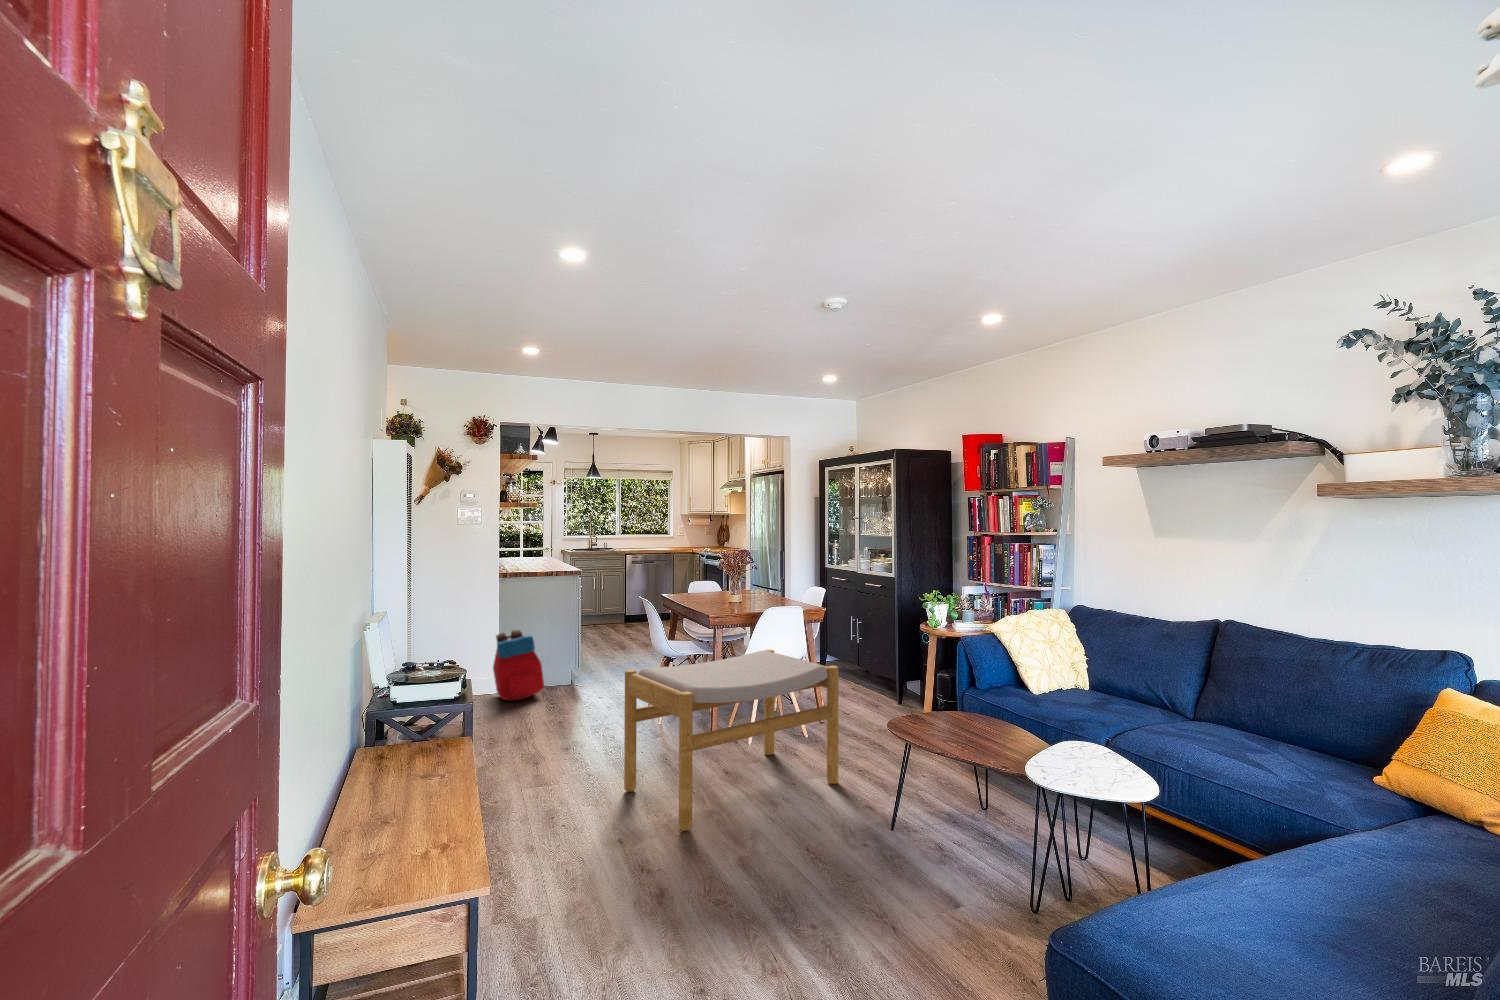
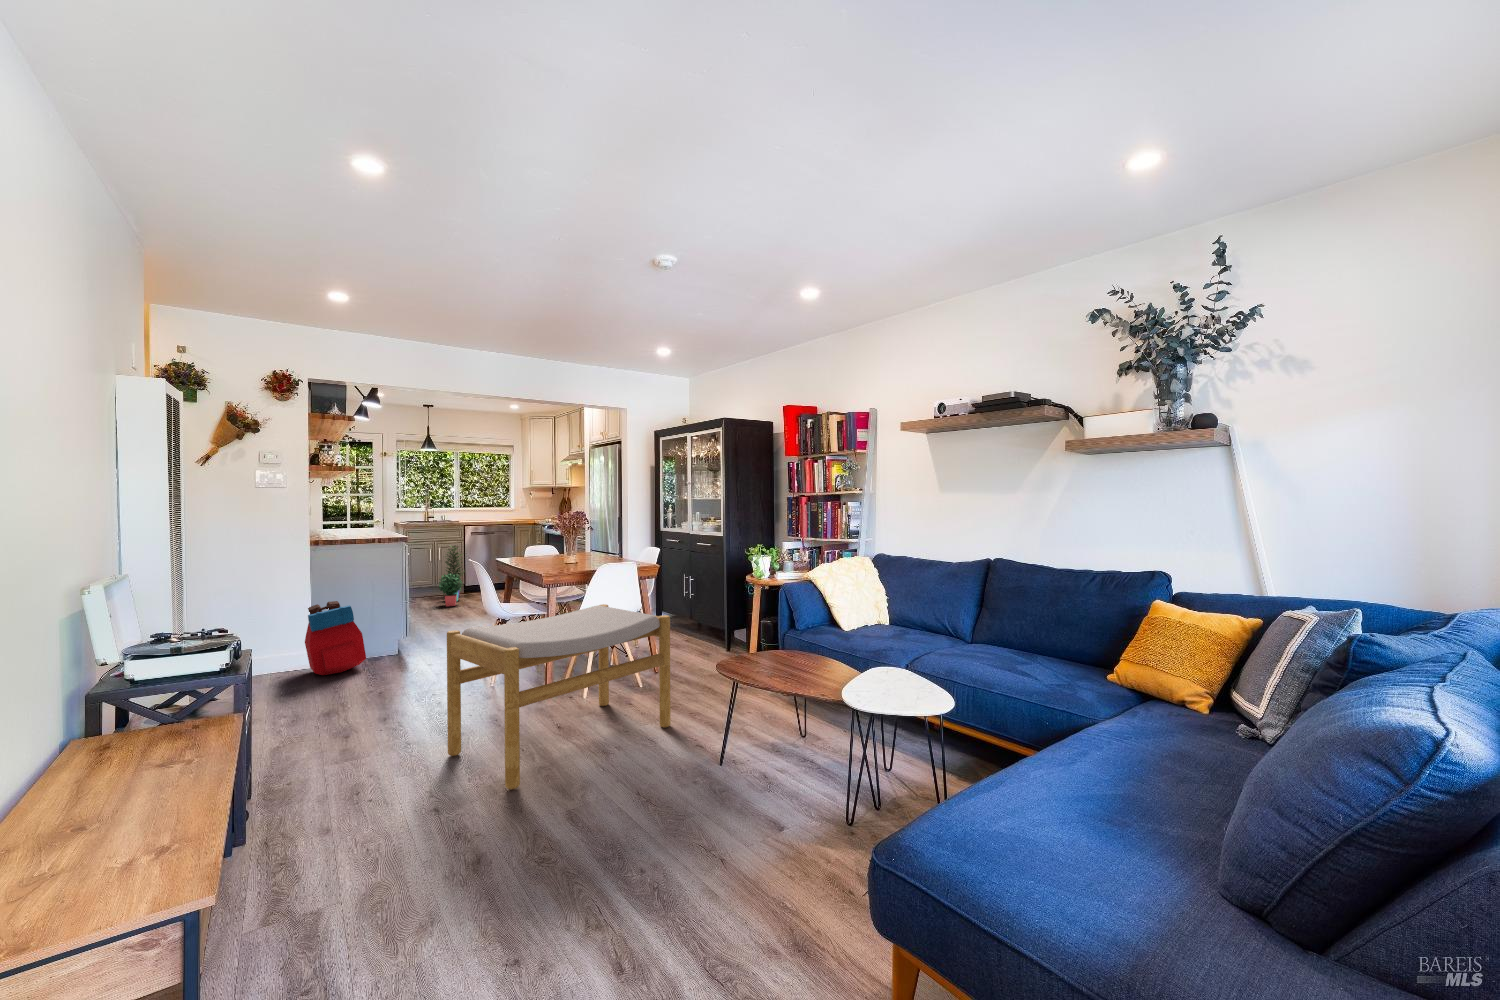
potted plant: none [603,573,628,637] -> present [439,545,465,606]

